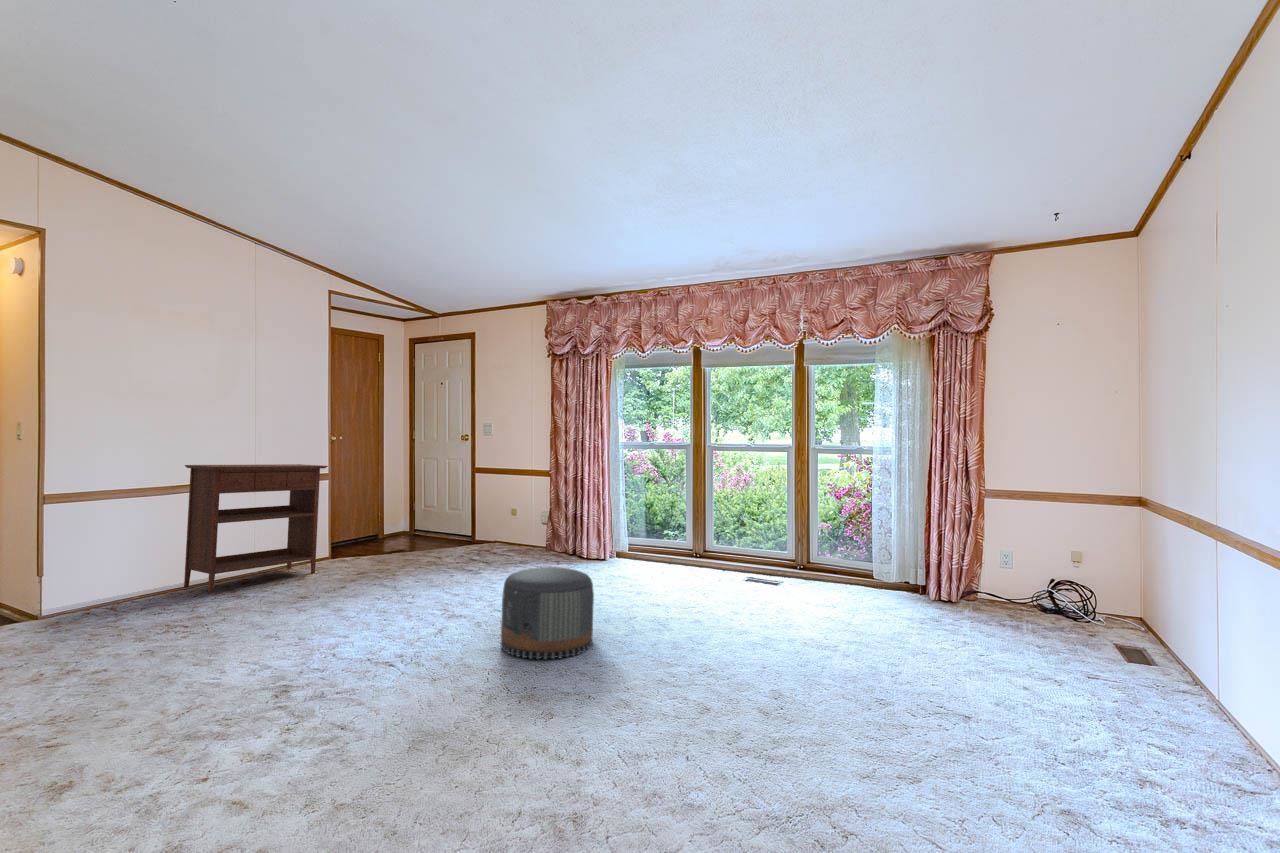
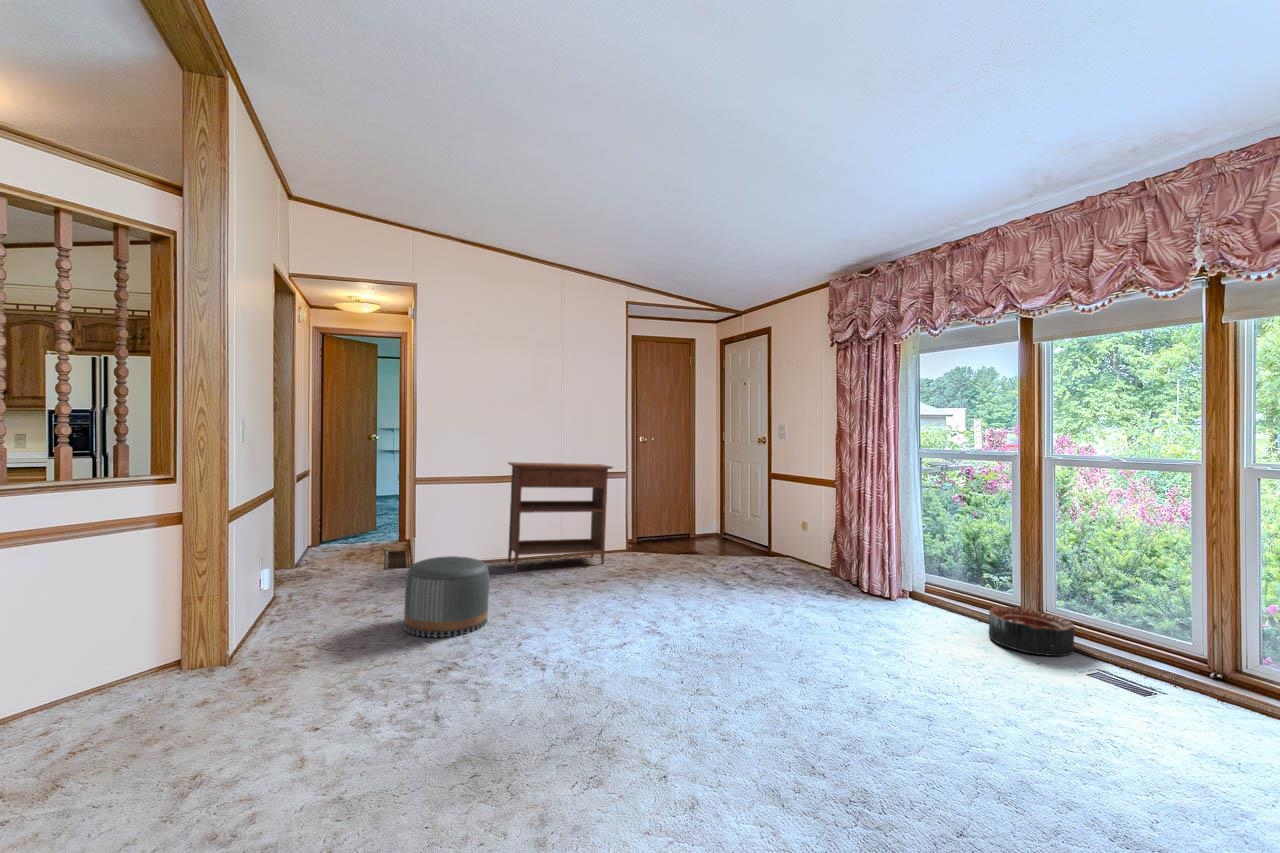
basket: none [683,549,732,575] -> present [989,607,1074,656]
pouf: present [501,567,594,659] -> present [404,556,489,637]

